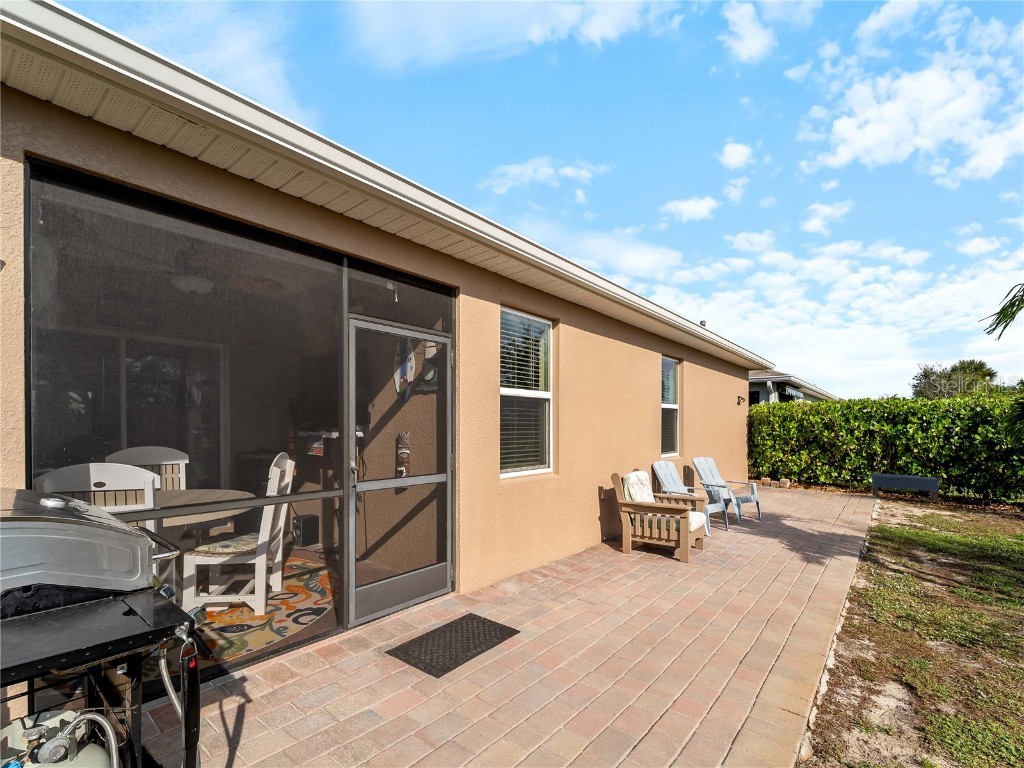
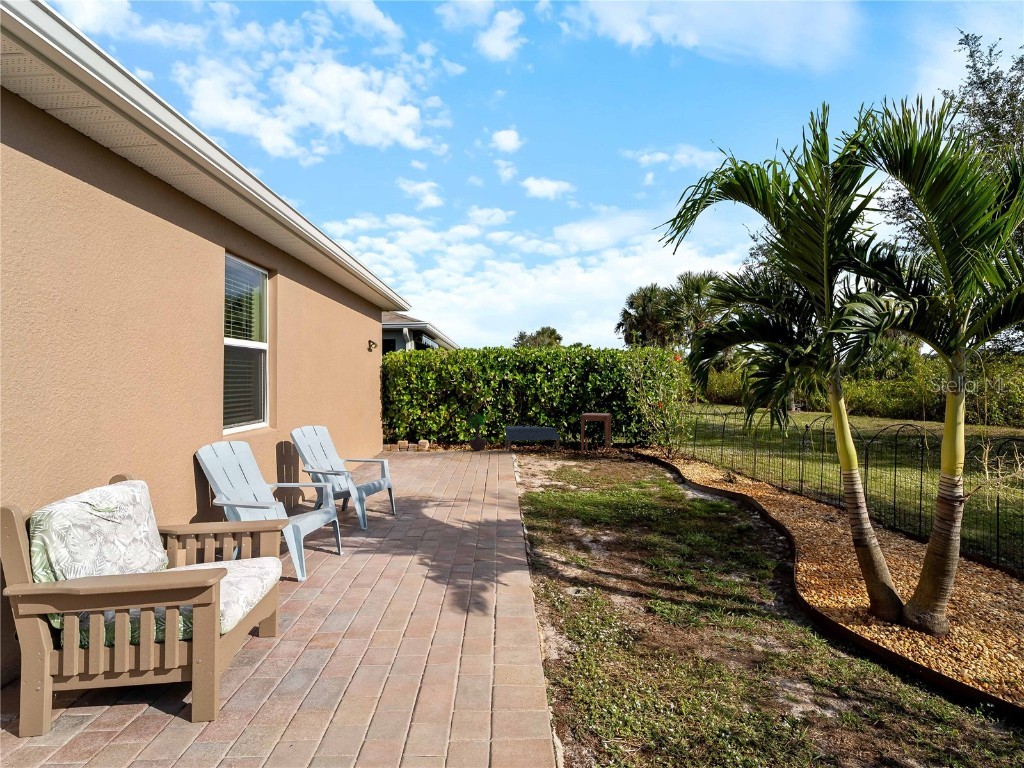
potted tree: none [827,456,852,493] -> present [466,414,486,450]
side table: none [964,467,1010,513] -> present [581,413,611,455]

